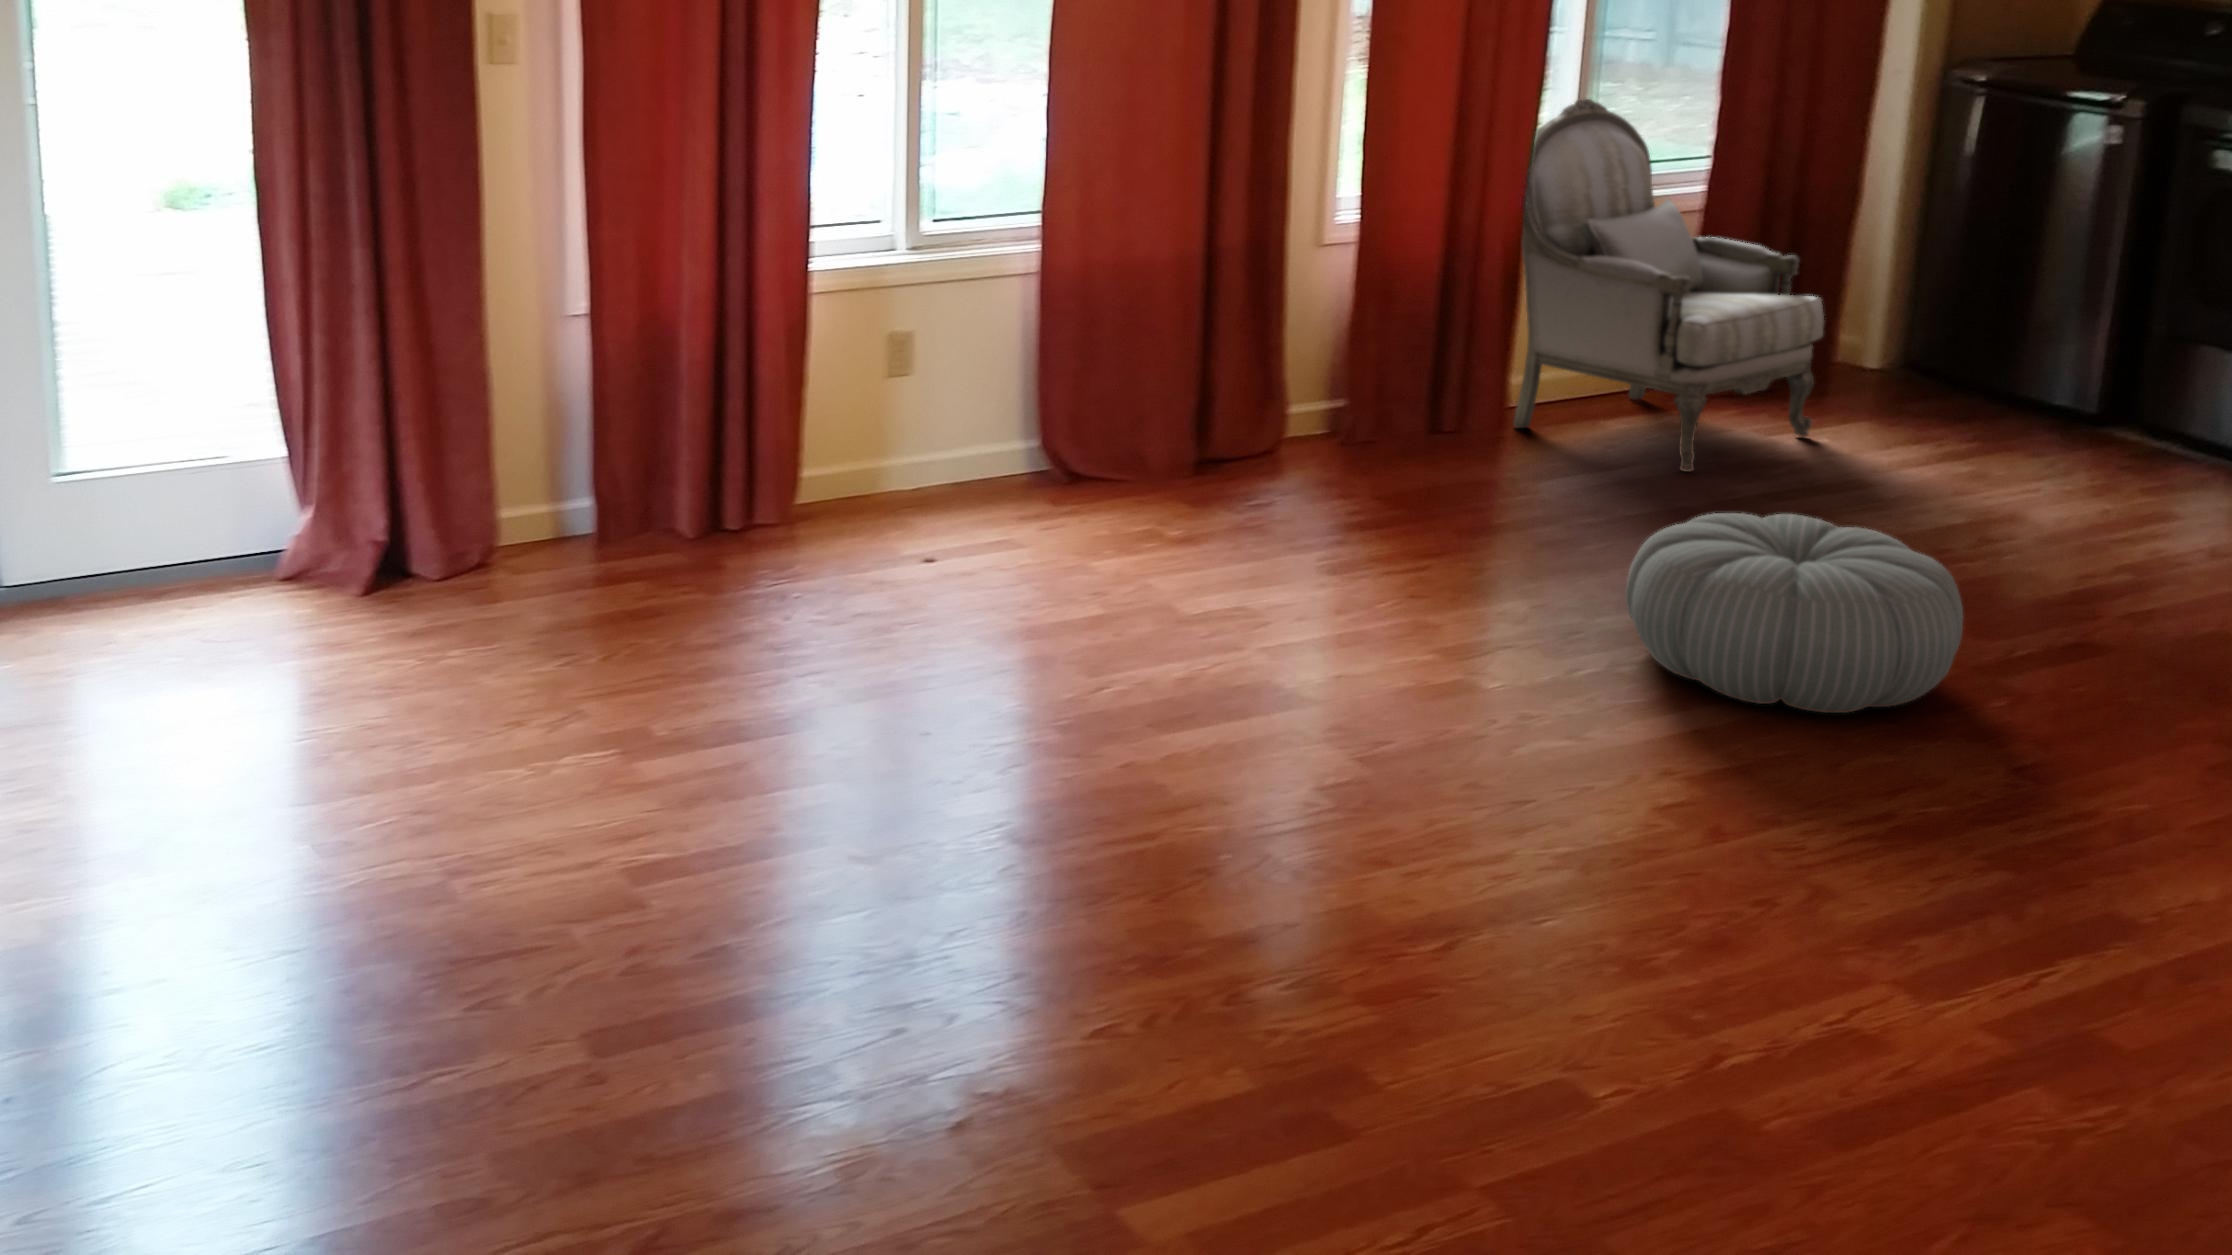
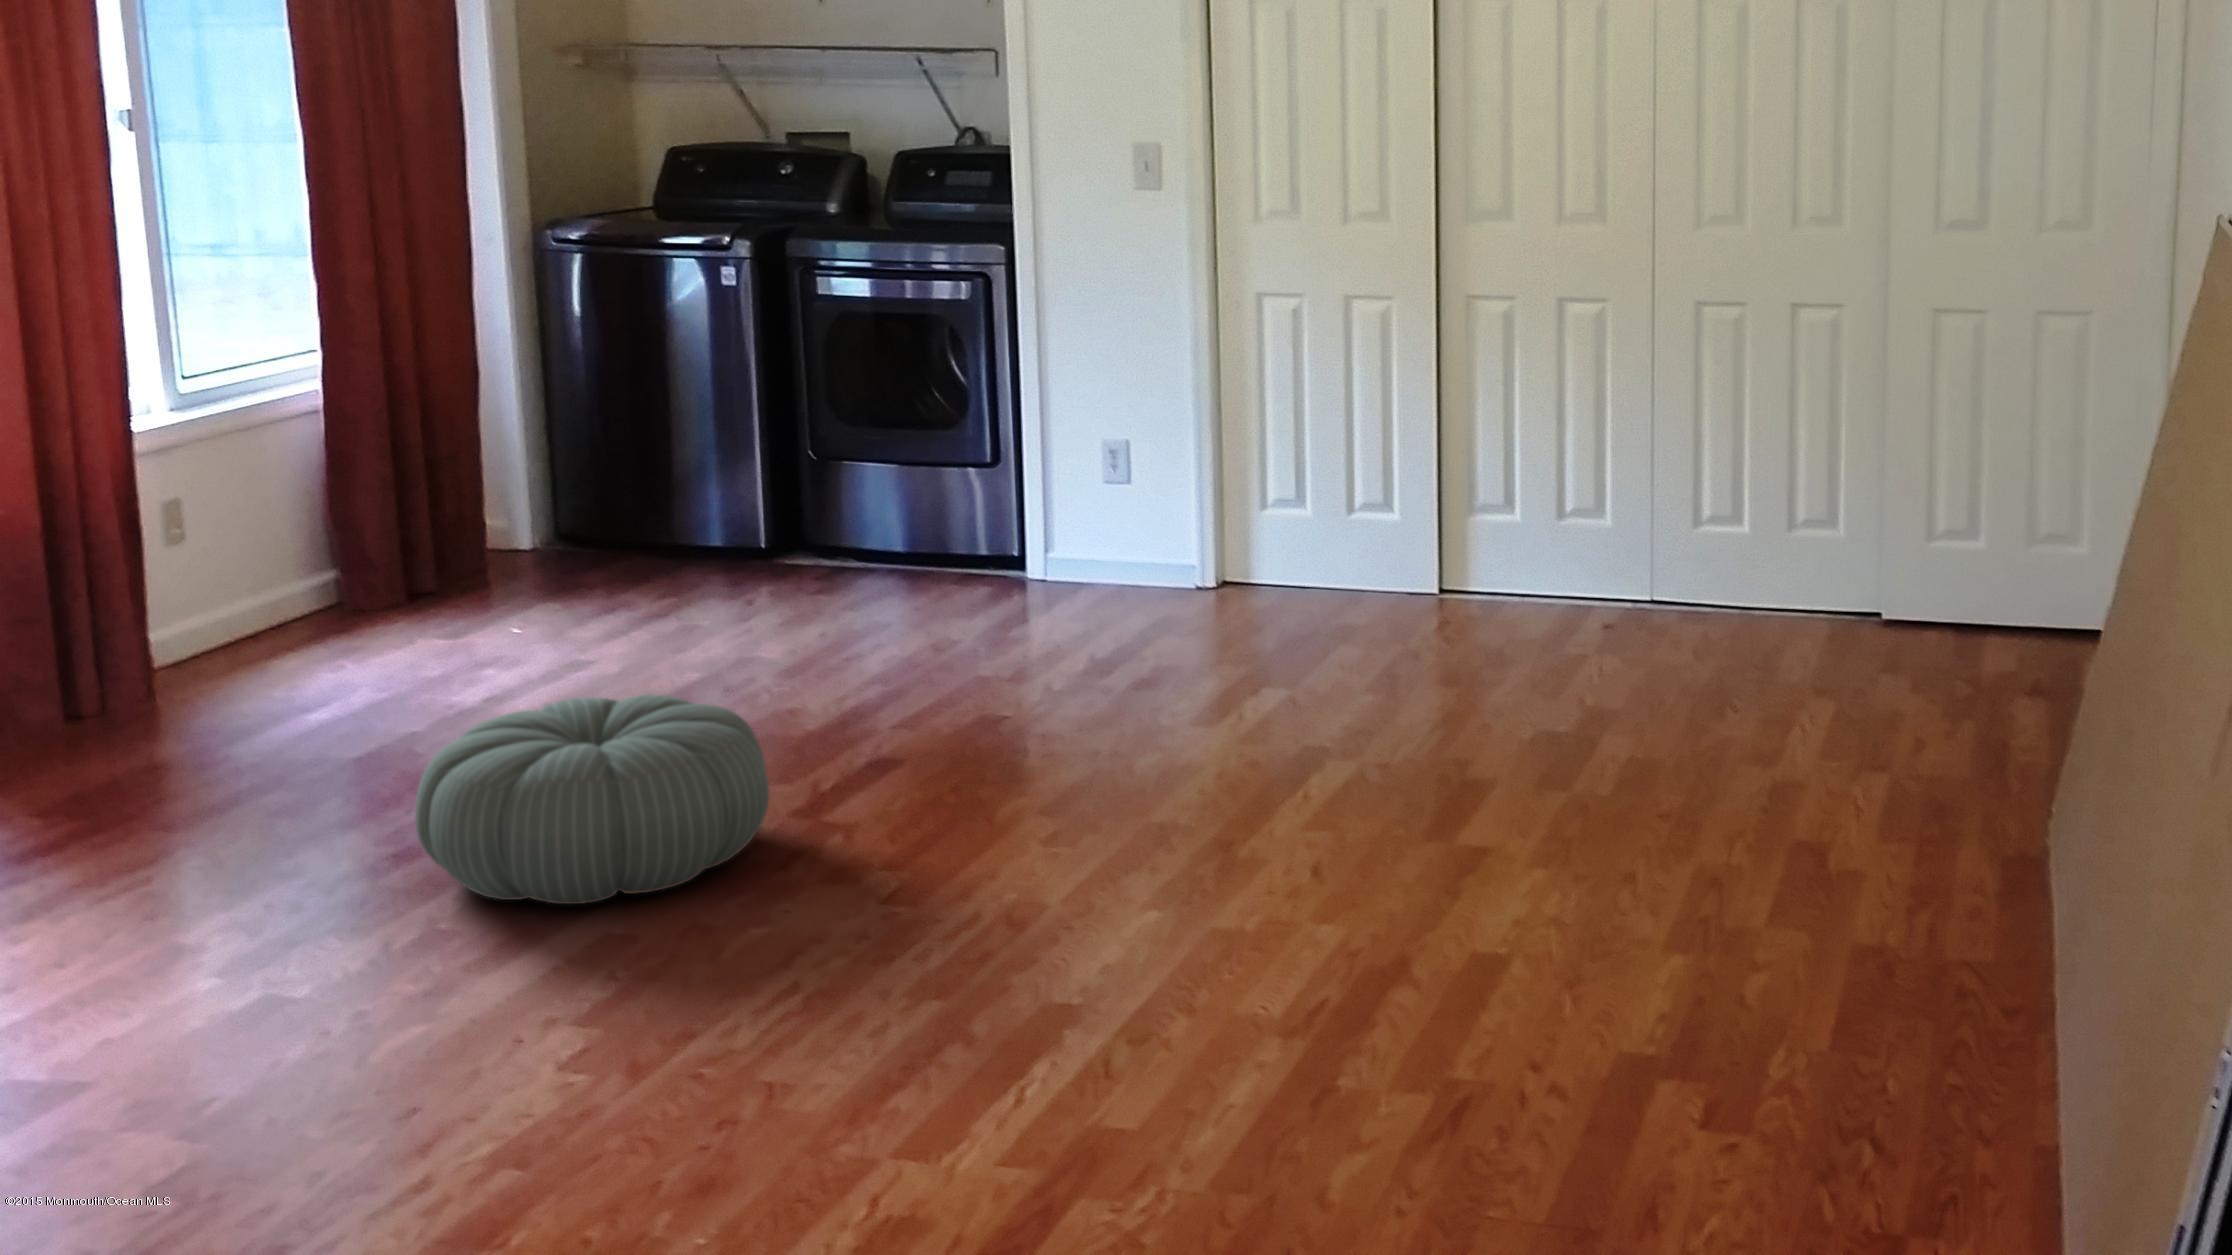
armchair: present [1514,99,1824,472] -> none [106,299,505,693]

